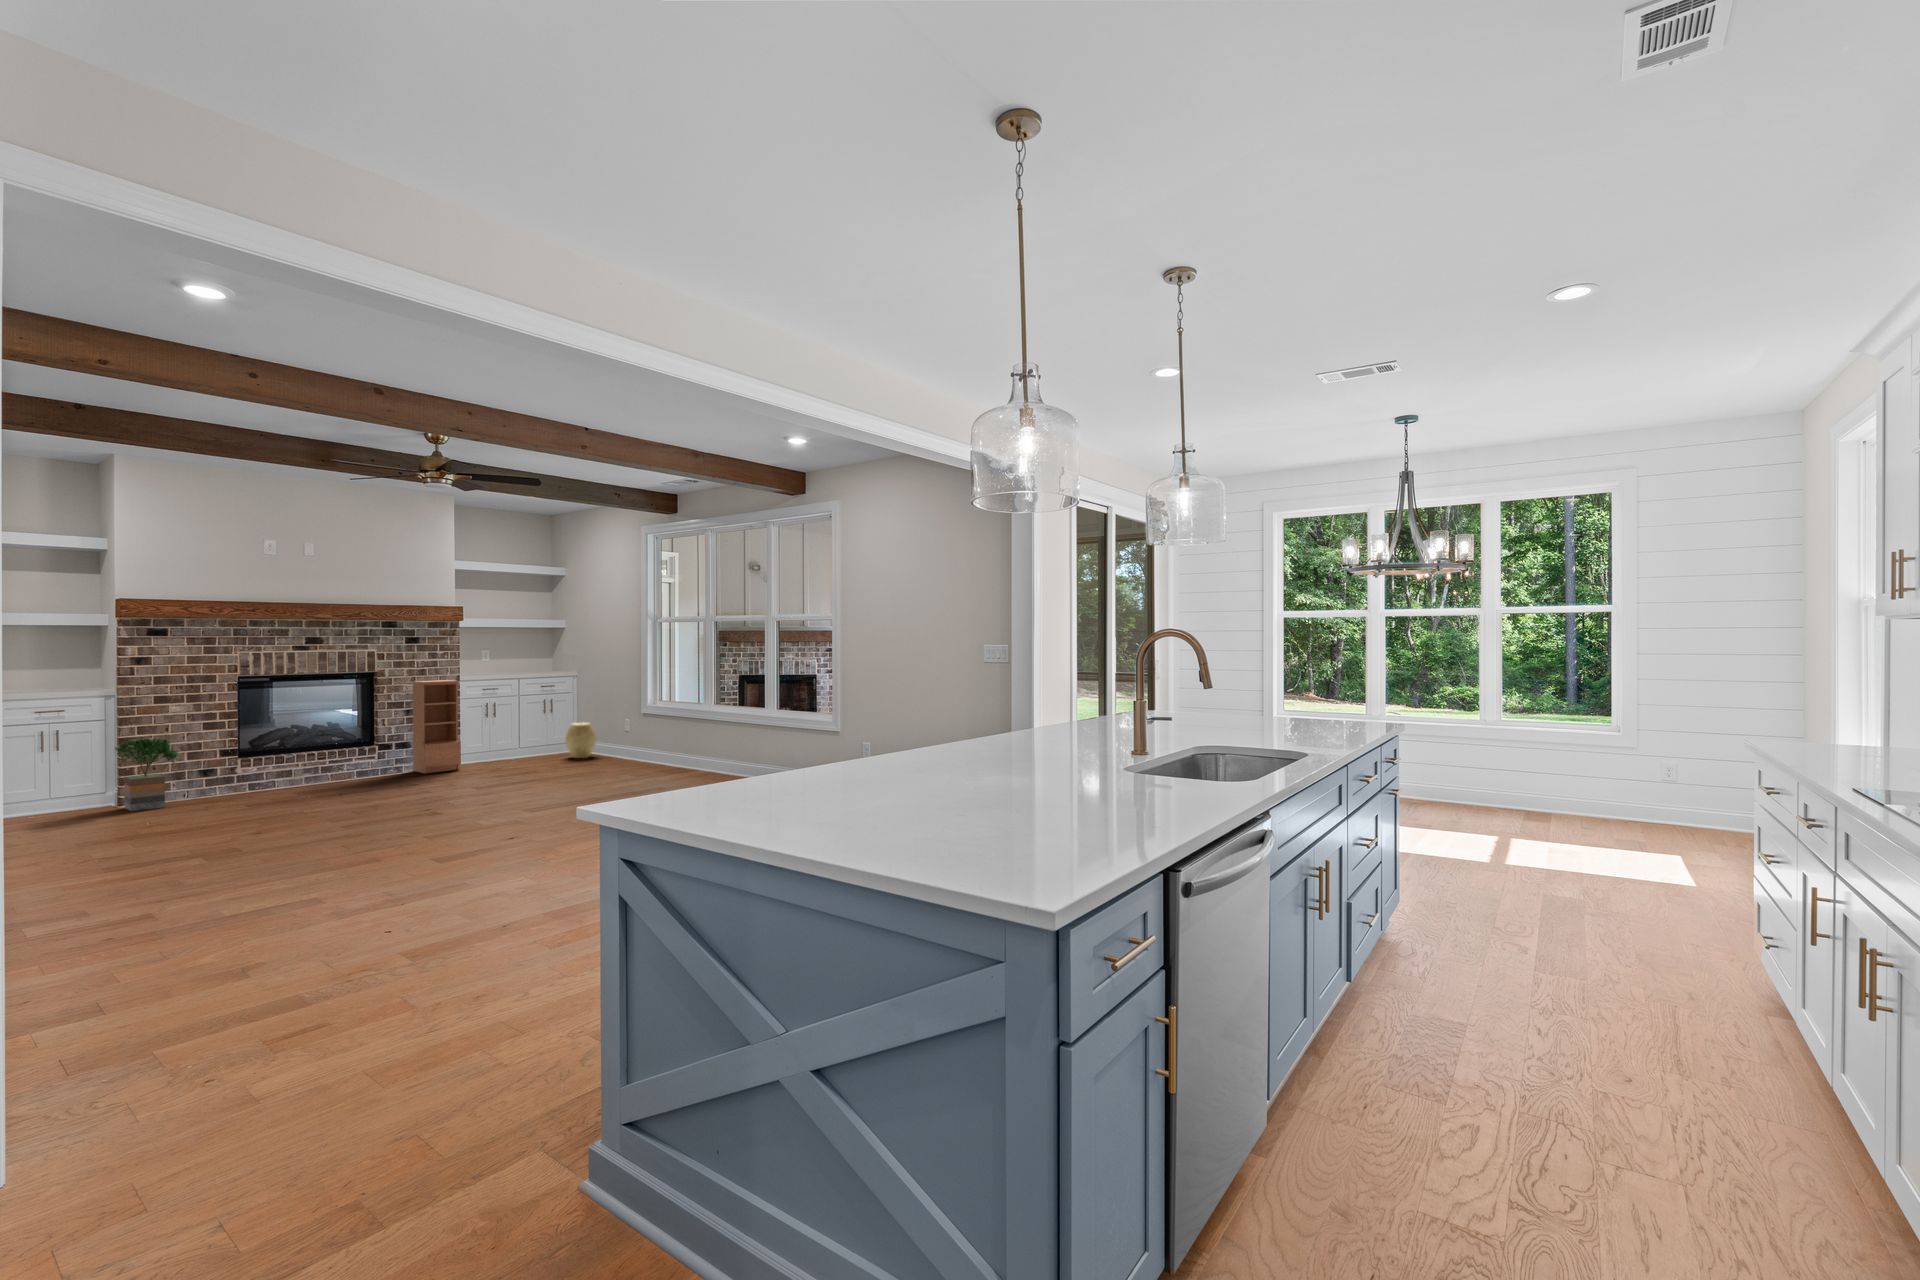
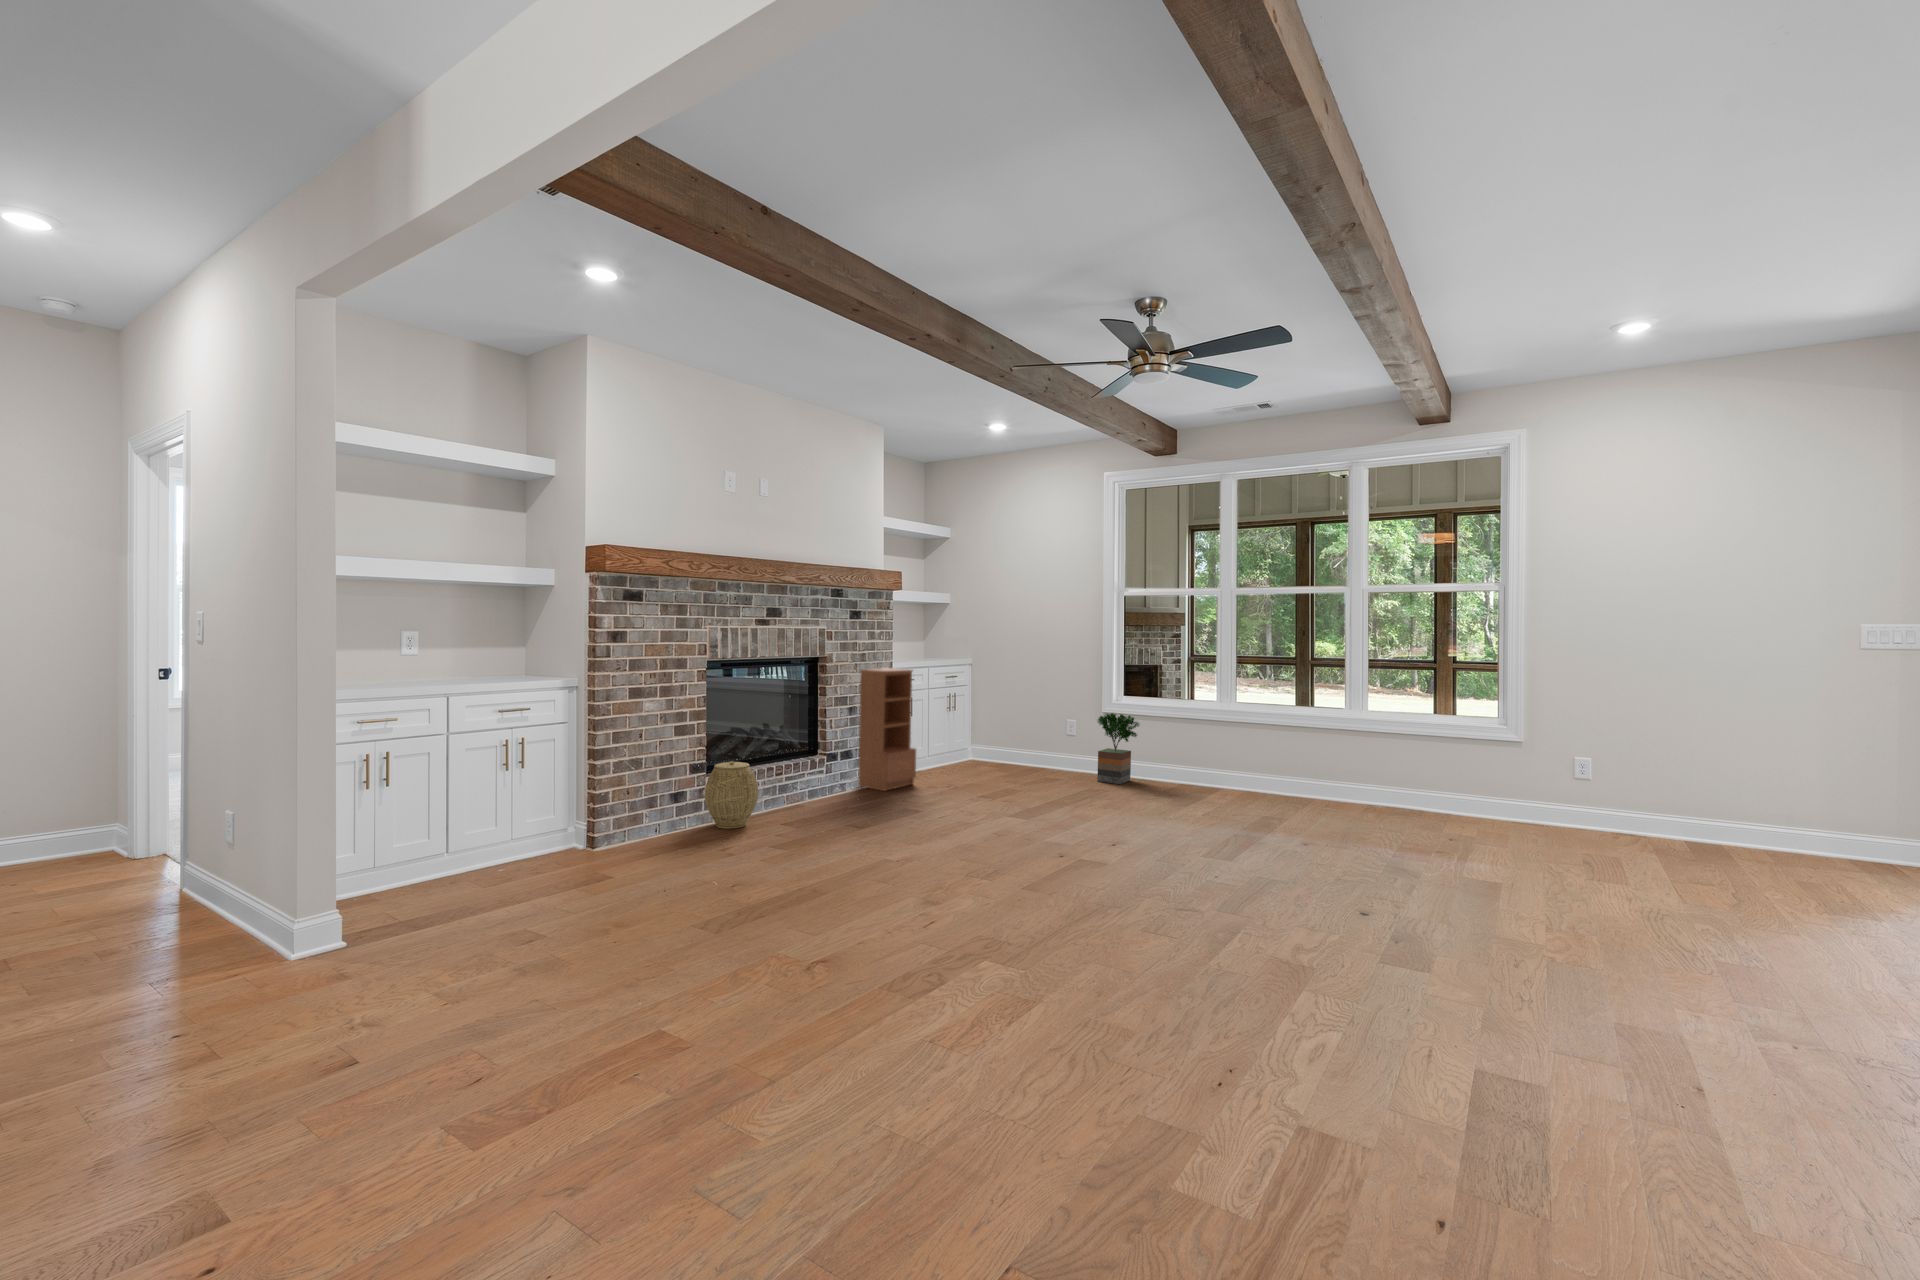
woven basket: present [565,722,596,758] -> present [705,761,759,829]
potted tree: present [115,738,178,811] -> present [1097,713,1139,784]

